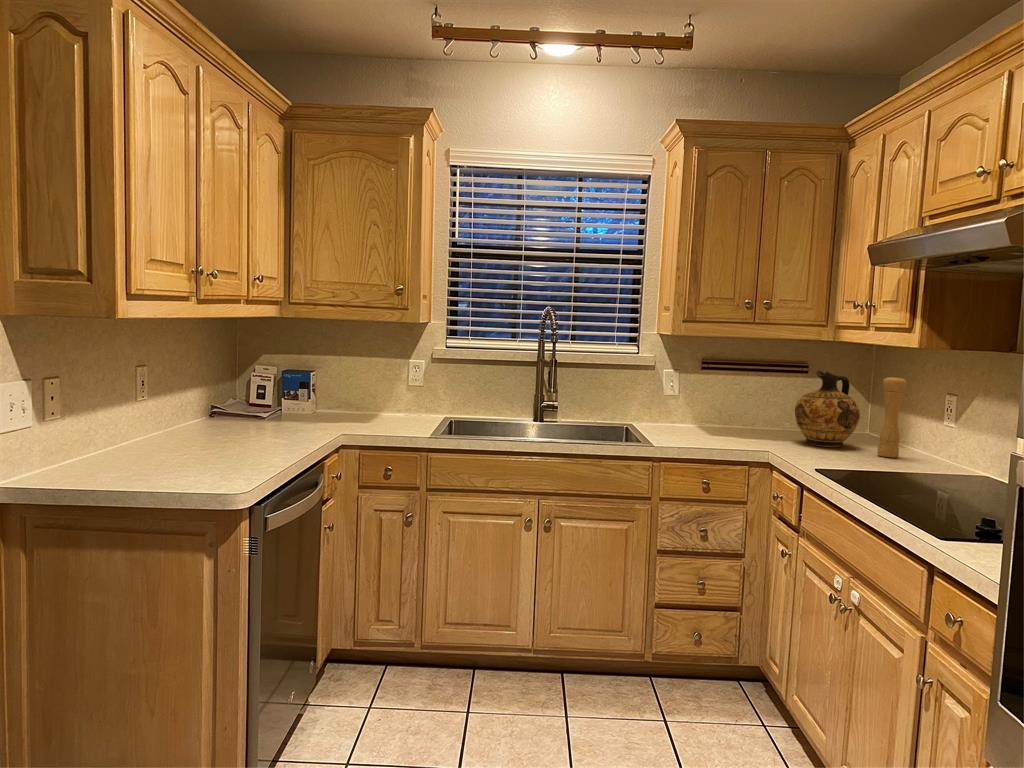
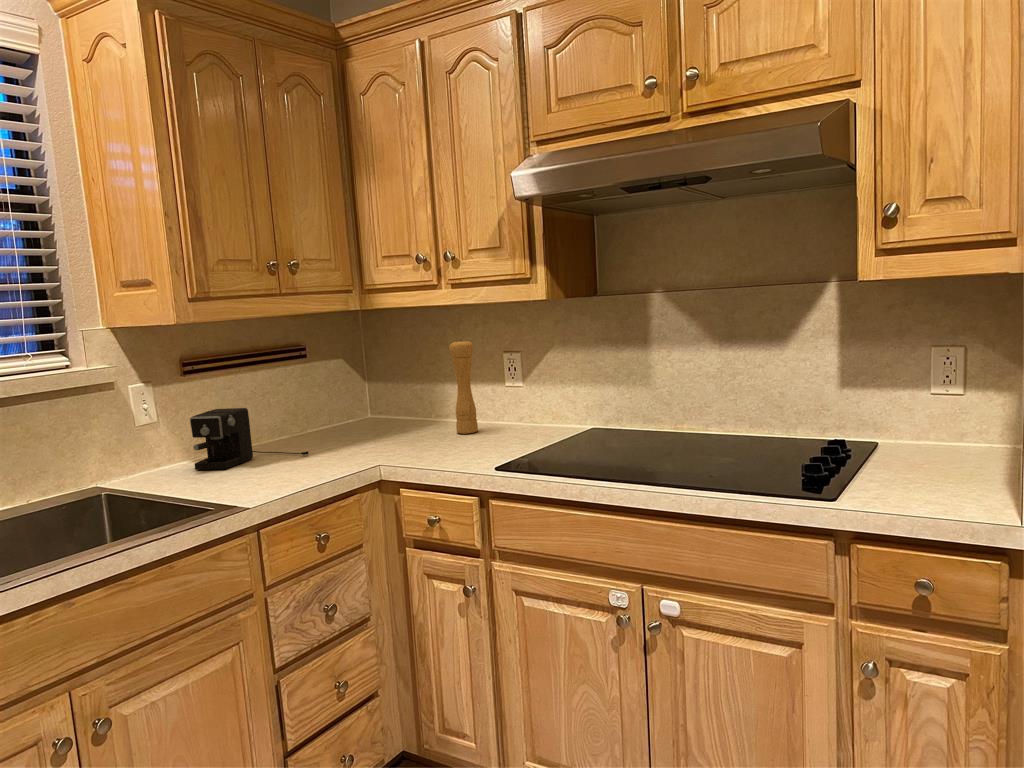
ceramic jug: present [795,371,860,447] -> none [344,347,421,443]
coffee maker: none [683,394,755,437] -> present [190,408,309,470]

